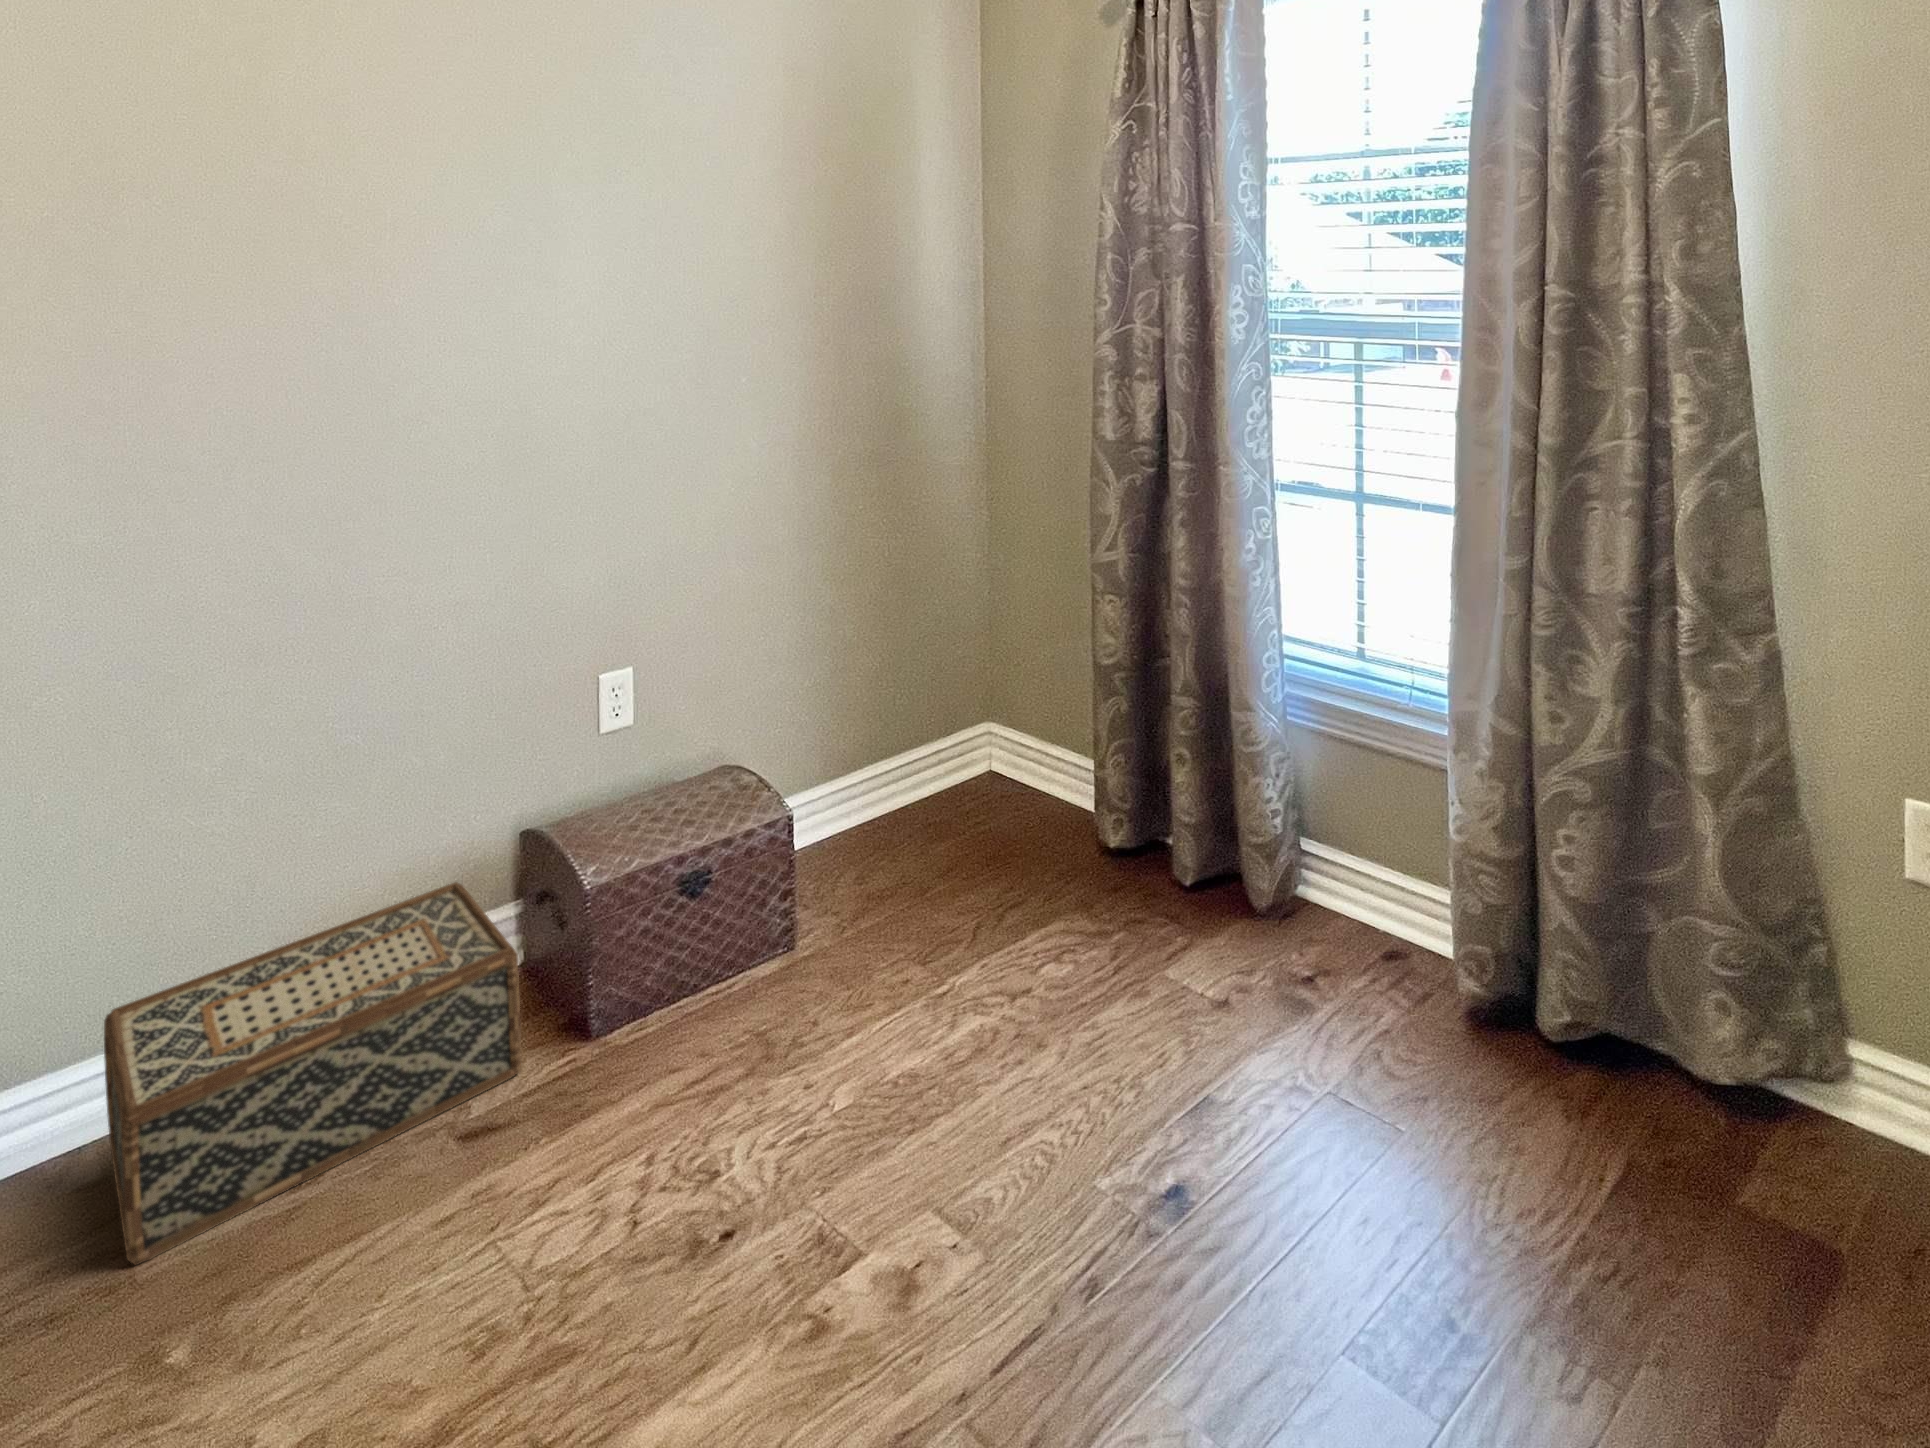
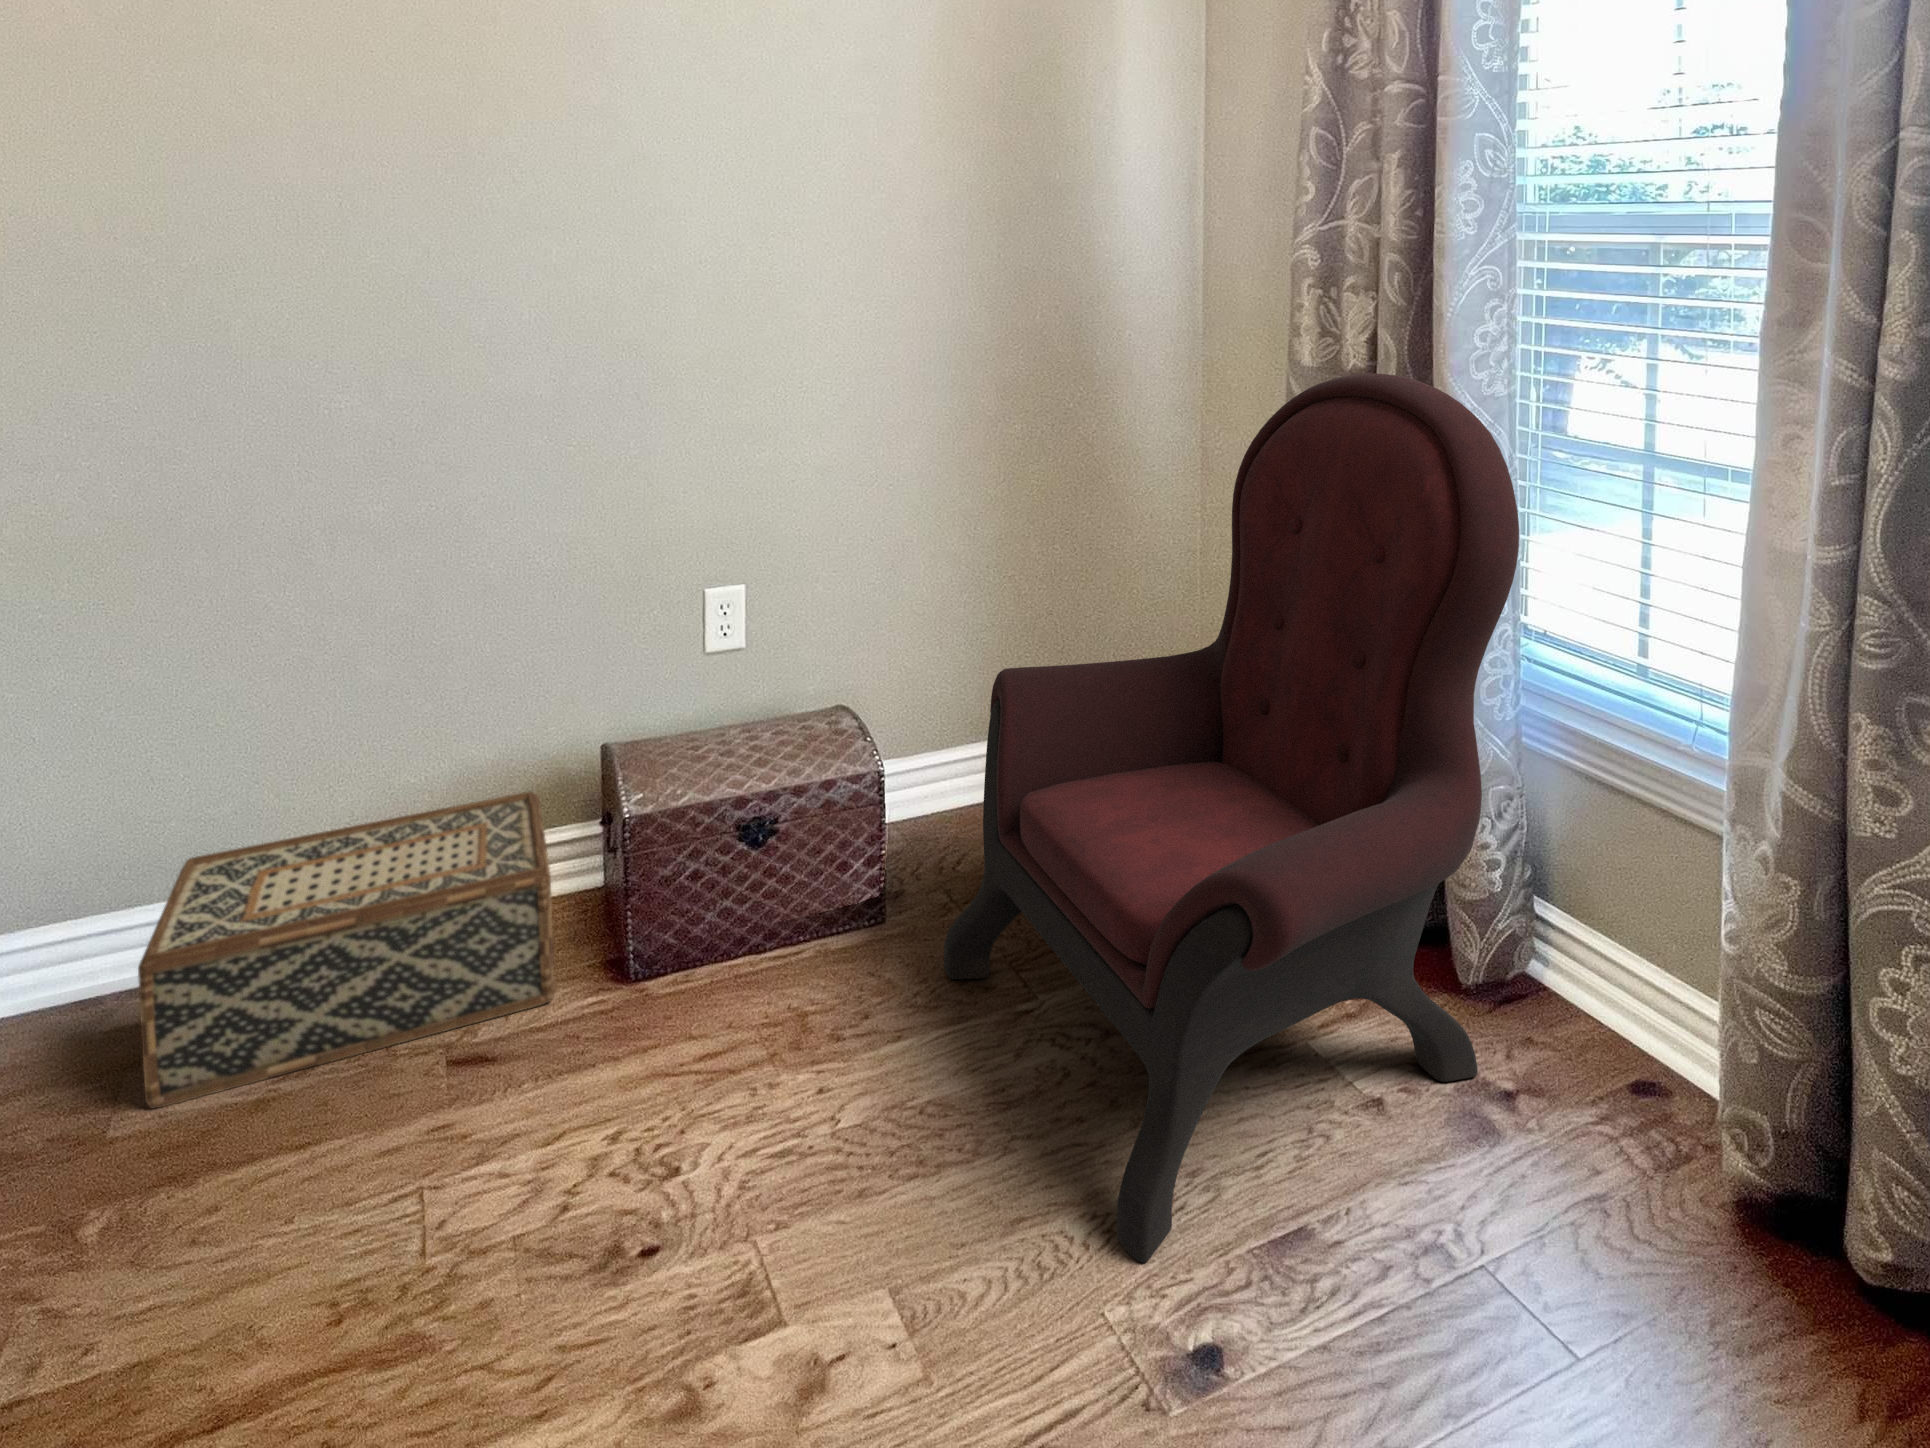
armchair: none [865,444,1304,1154] -> present [944,373,1519,1263]

